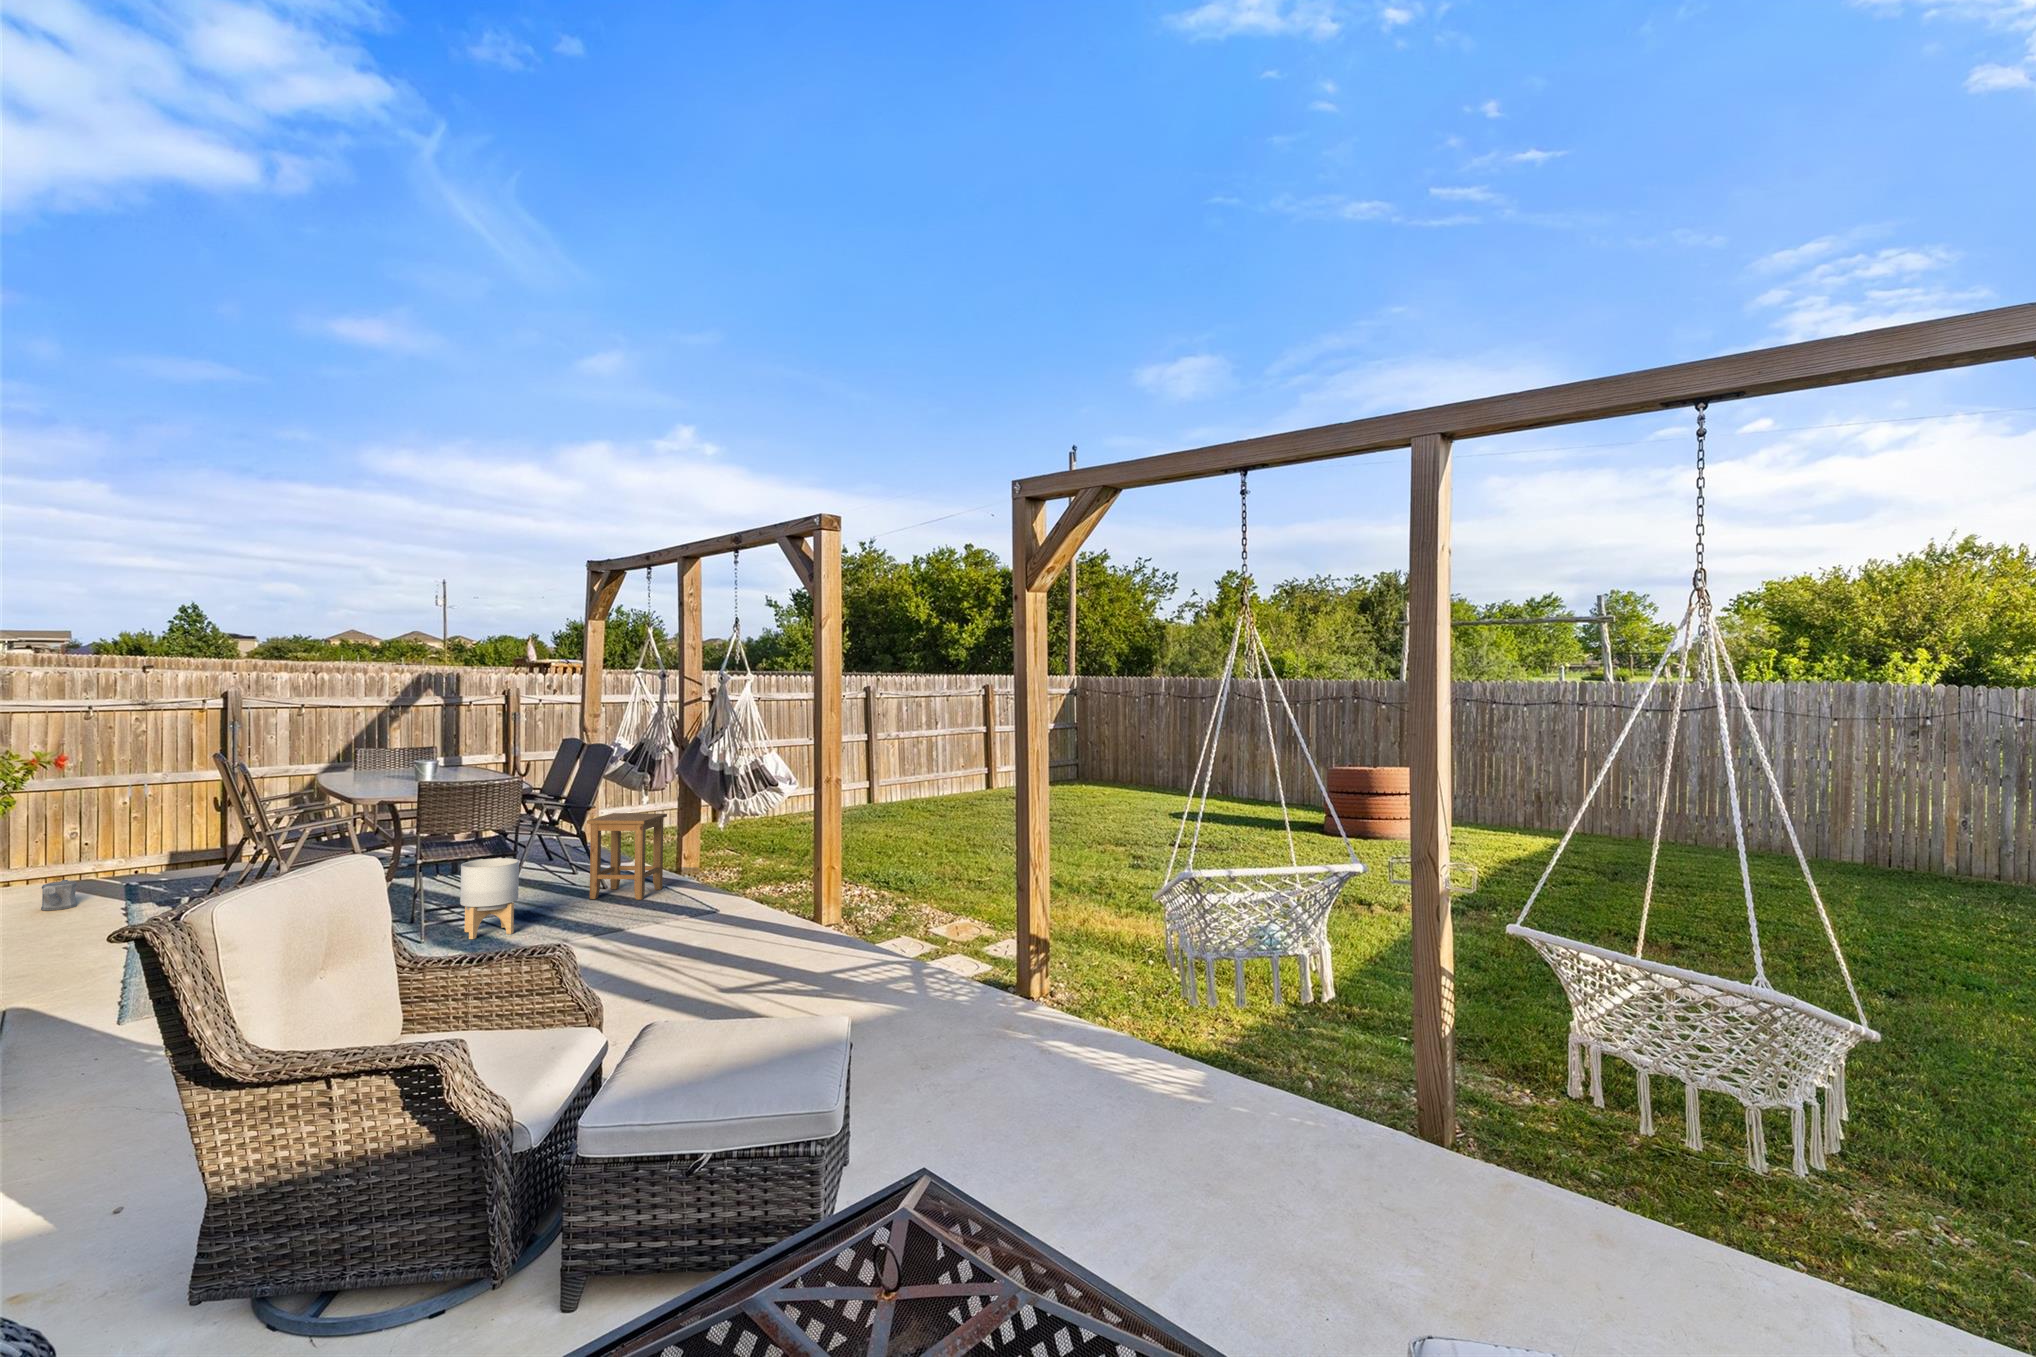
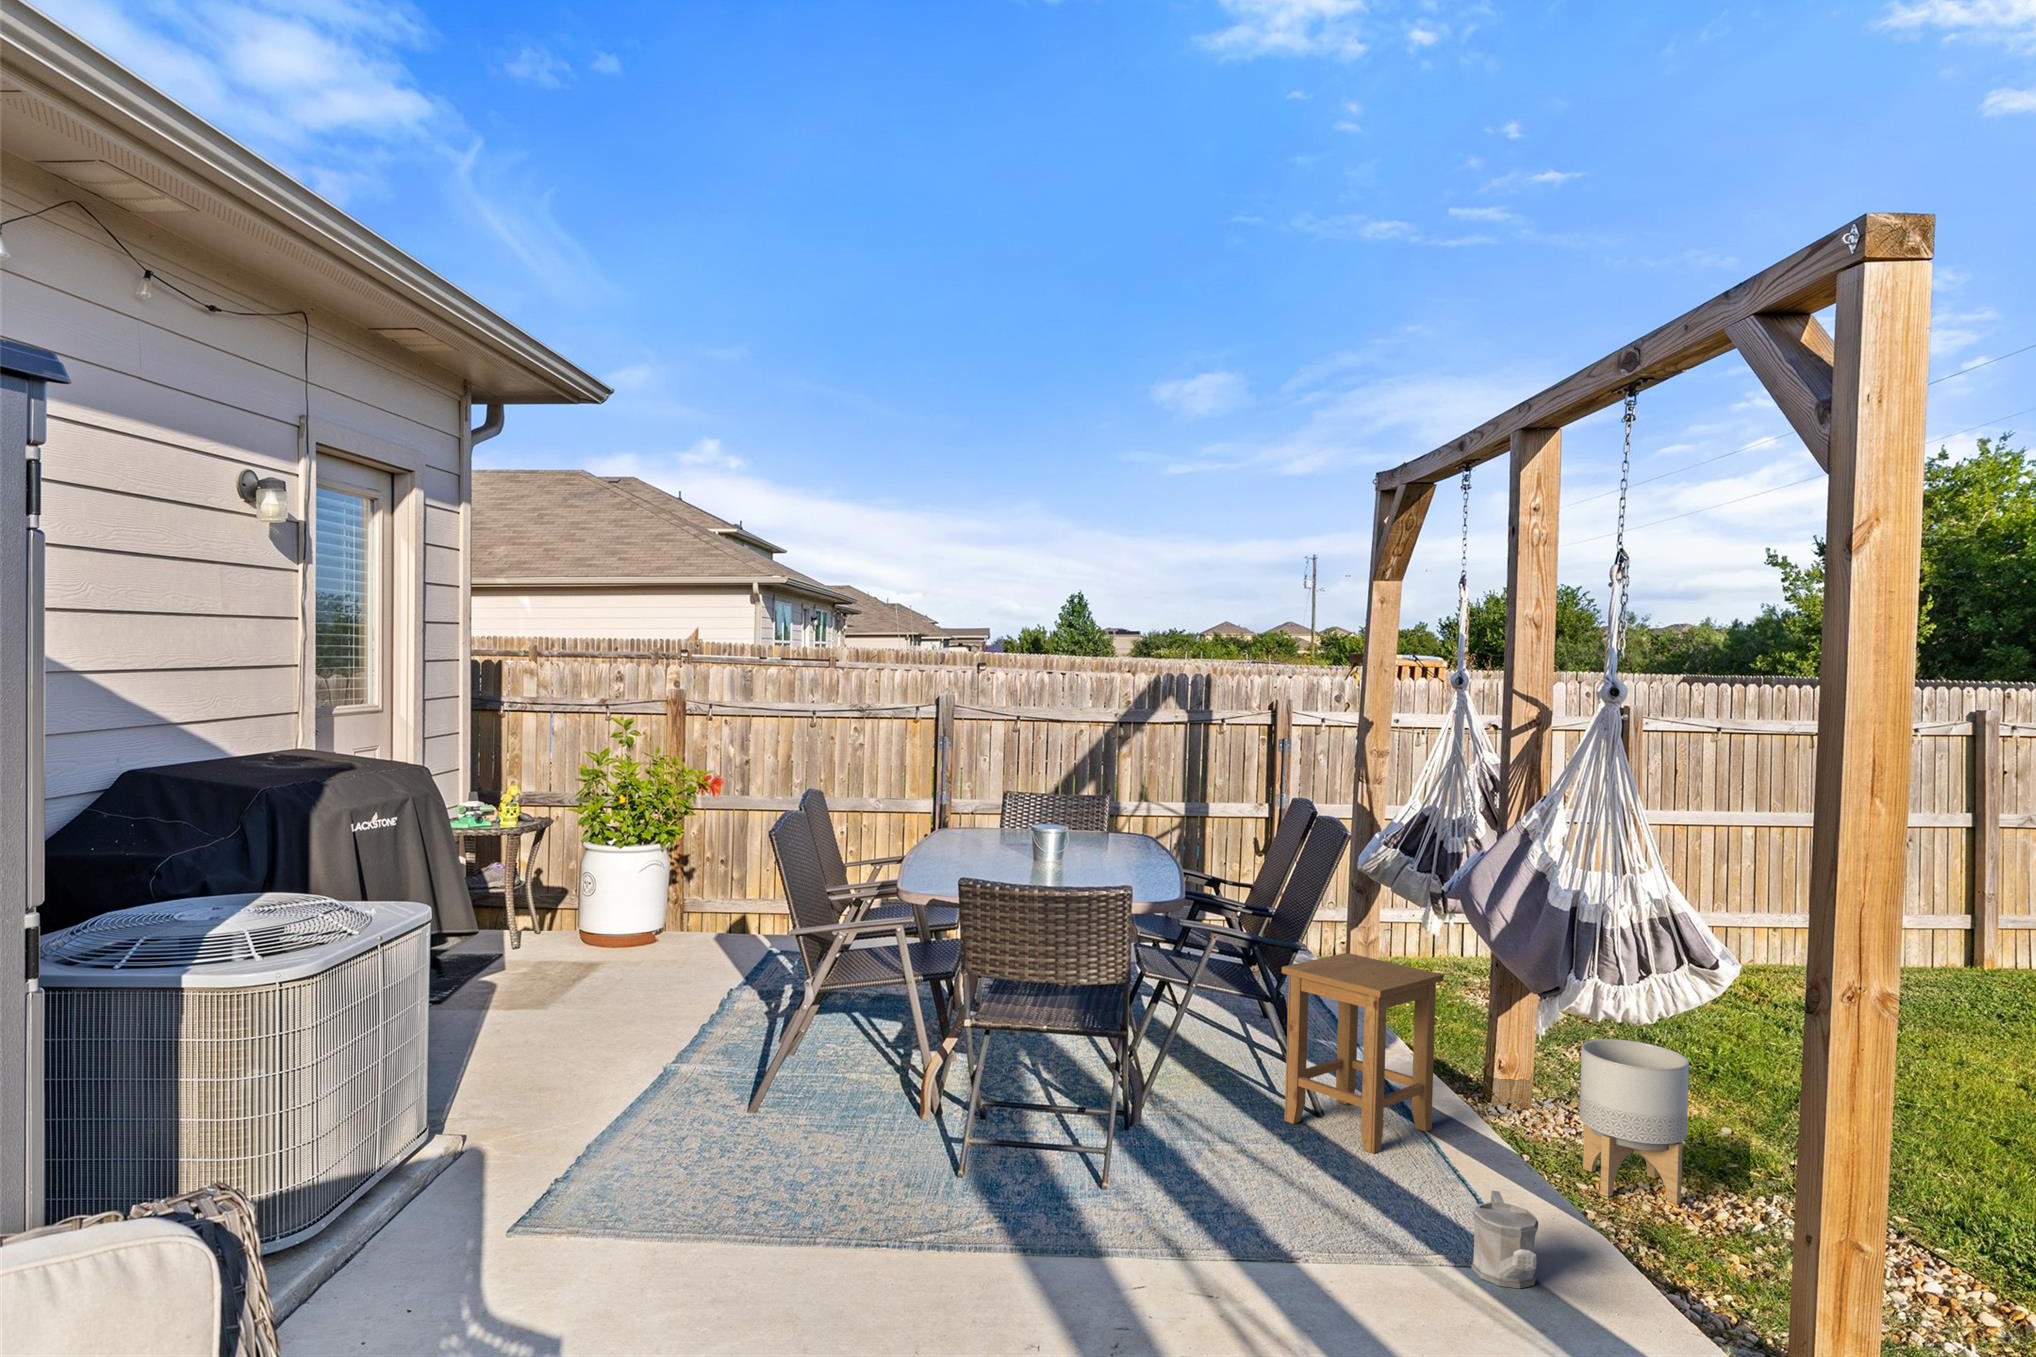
planter: present [460,858,519,939] -> present [1580,1039,1689,1204]
watering can: present [41,880,77,910] -> present [1472,1191,1538,1288]

